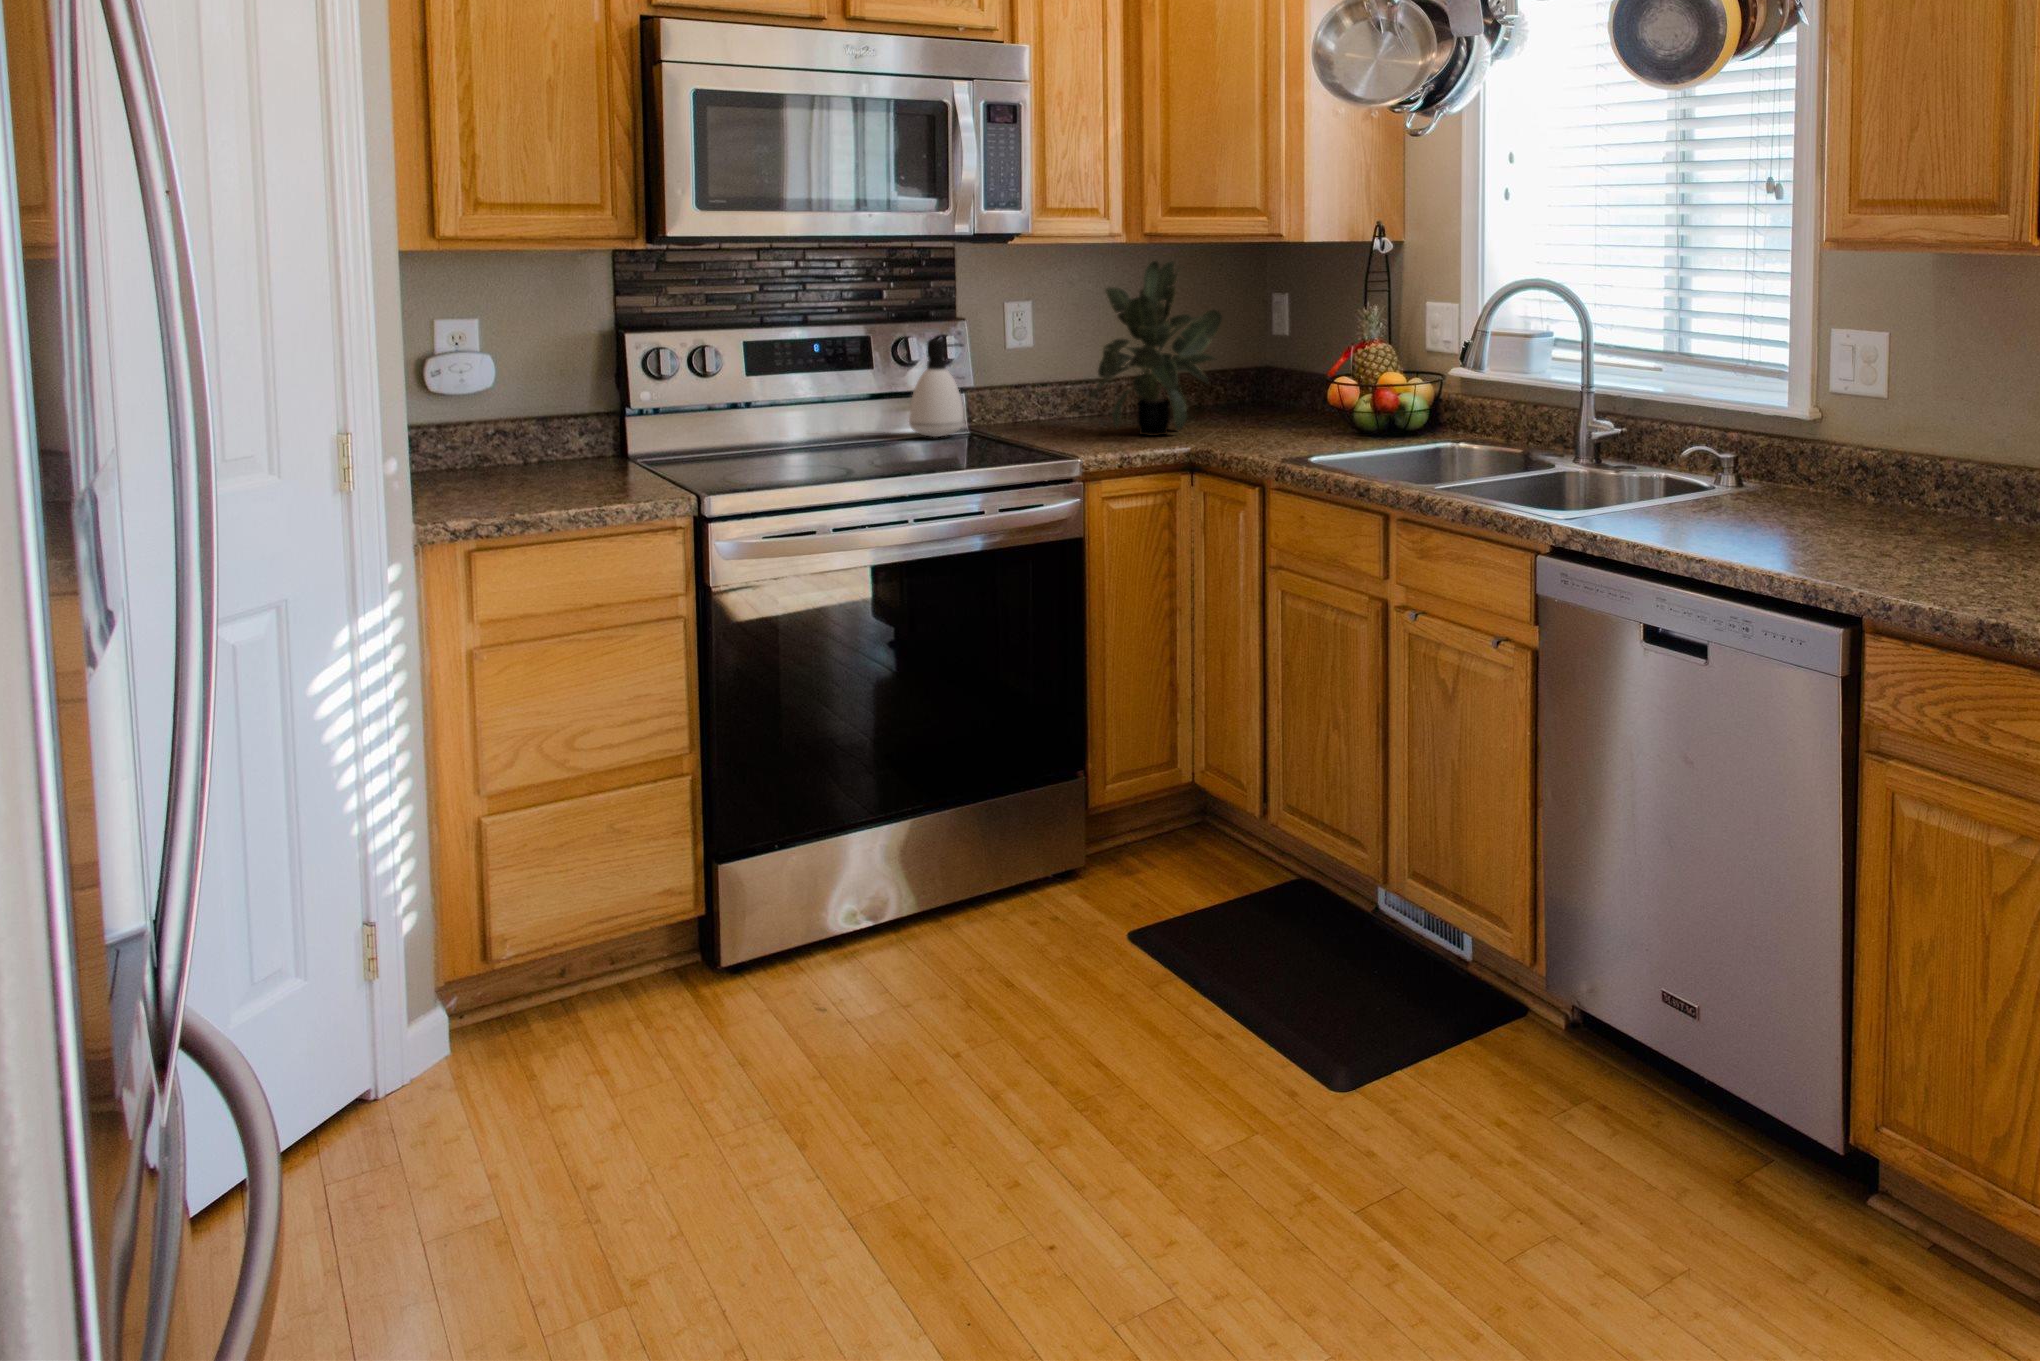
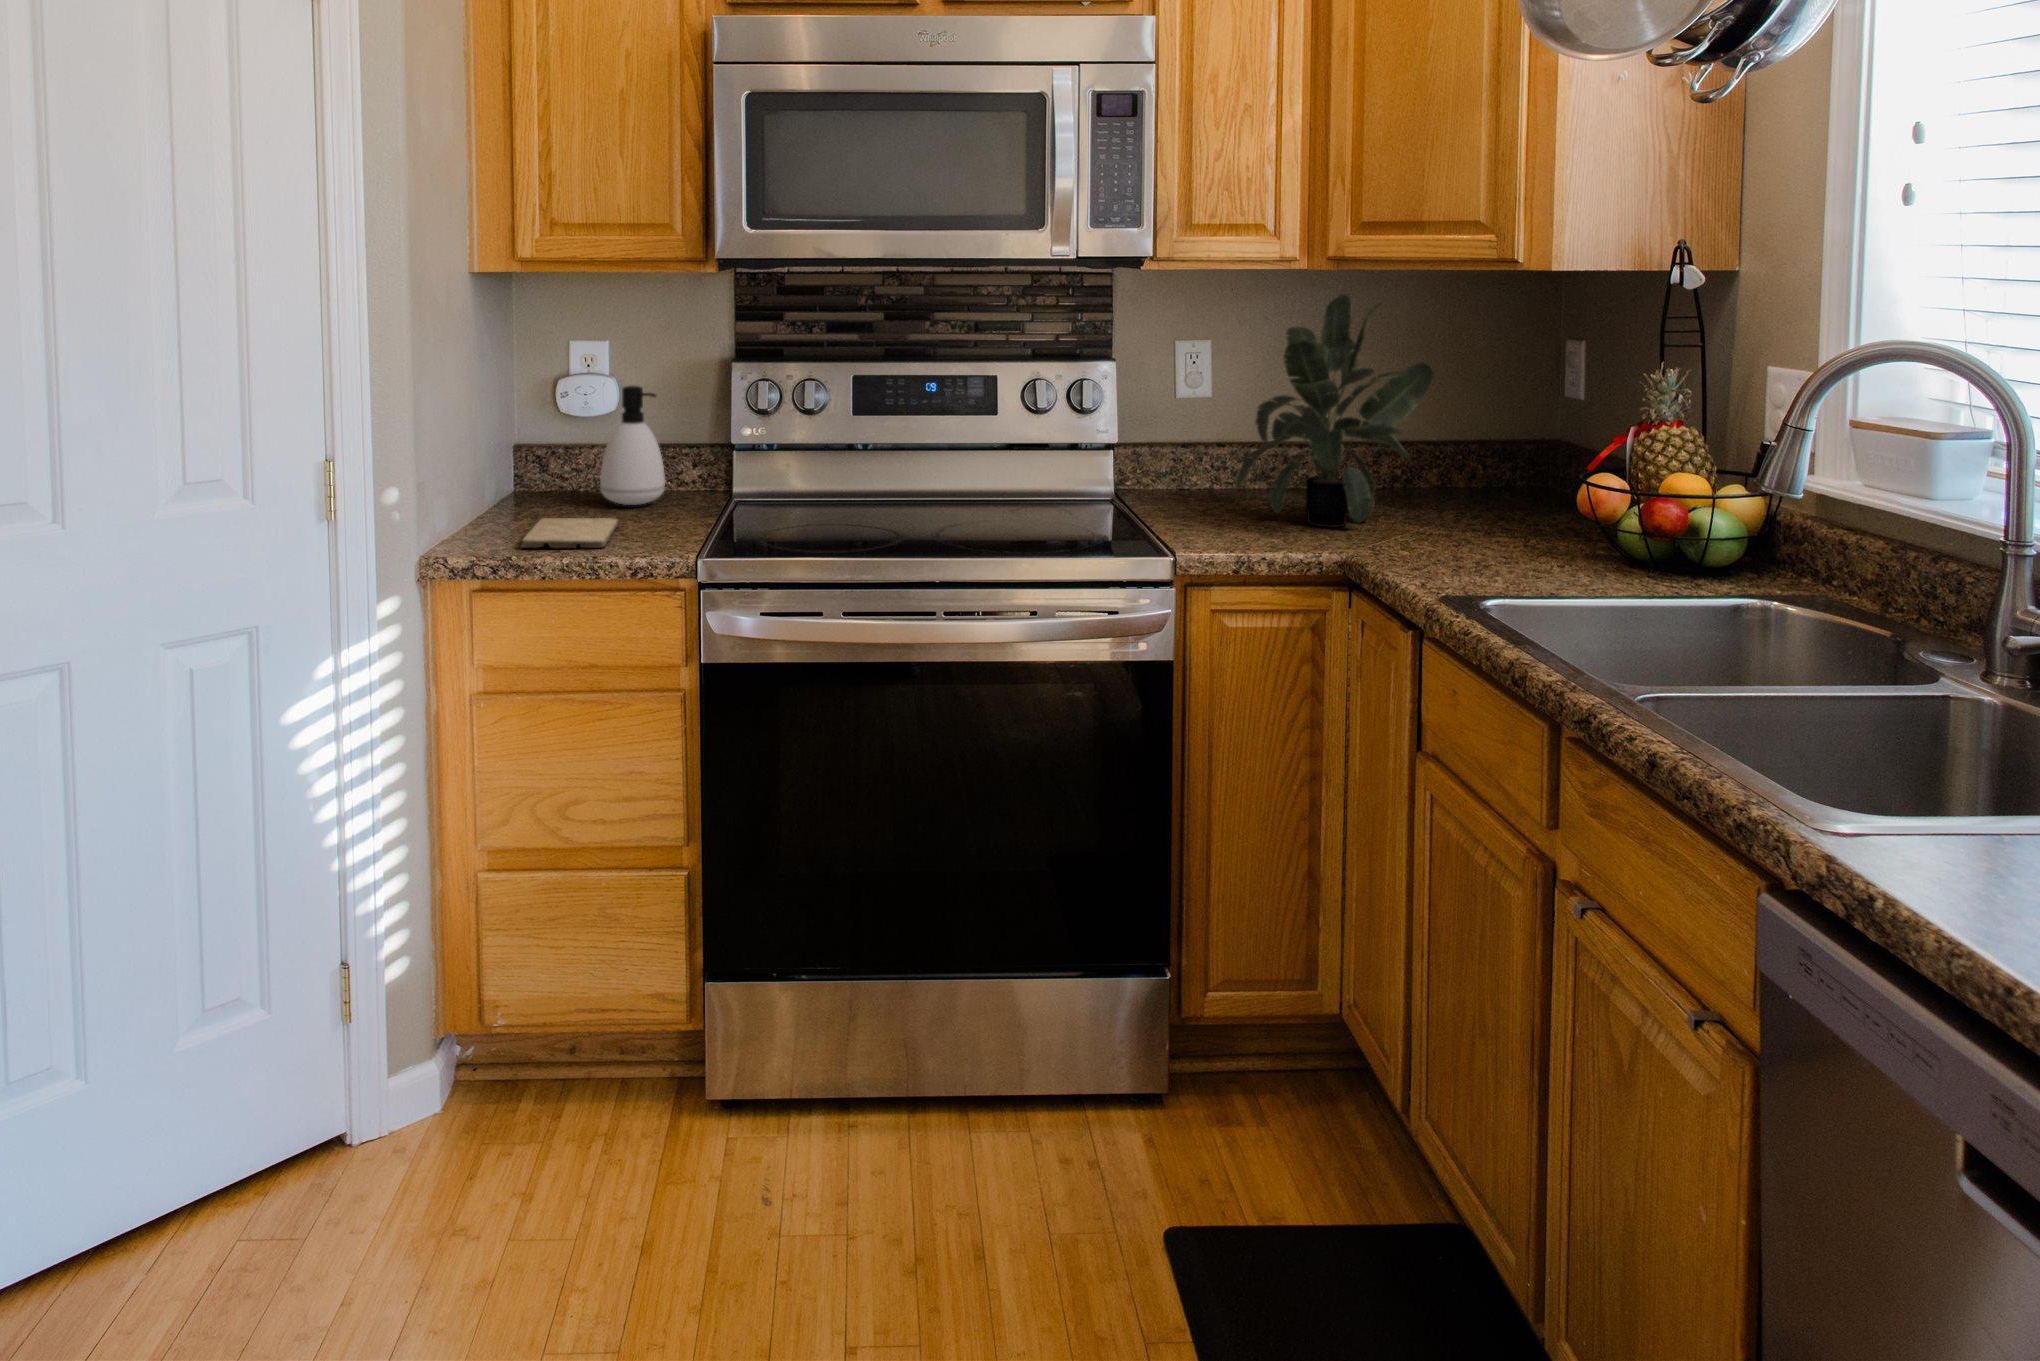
soap dispenser: present [909,339,964,437] -> present [600,386,665,505]
cutting board: none [482,481,590,508] -> present [521,518,618,548]

